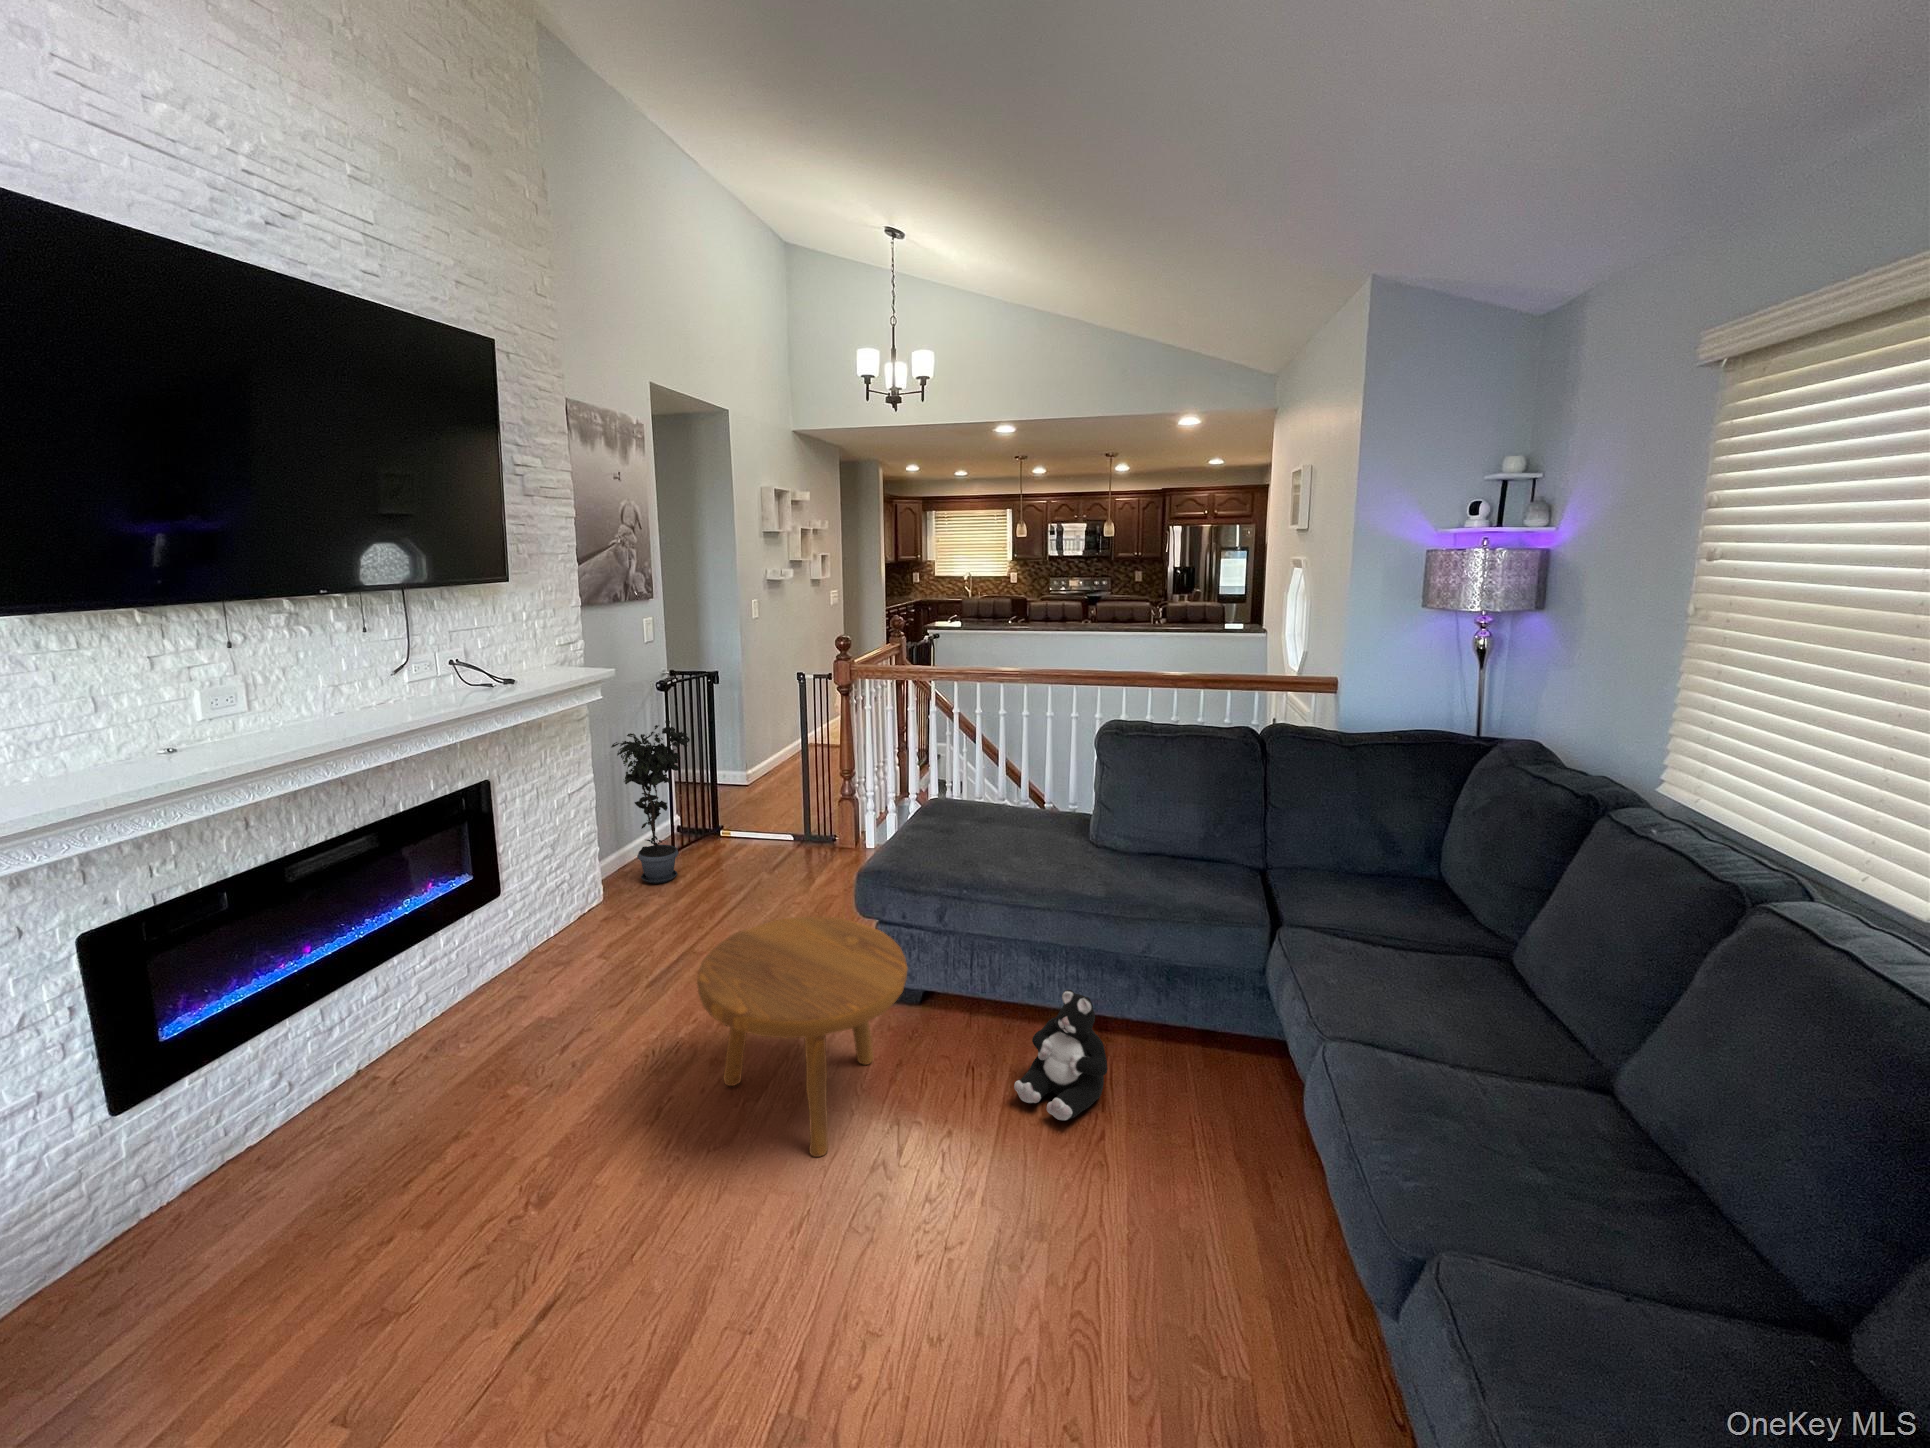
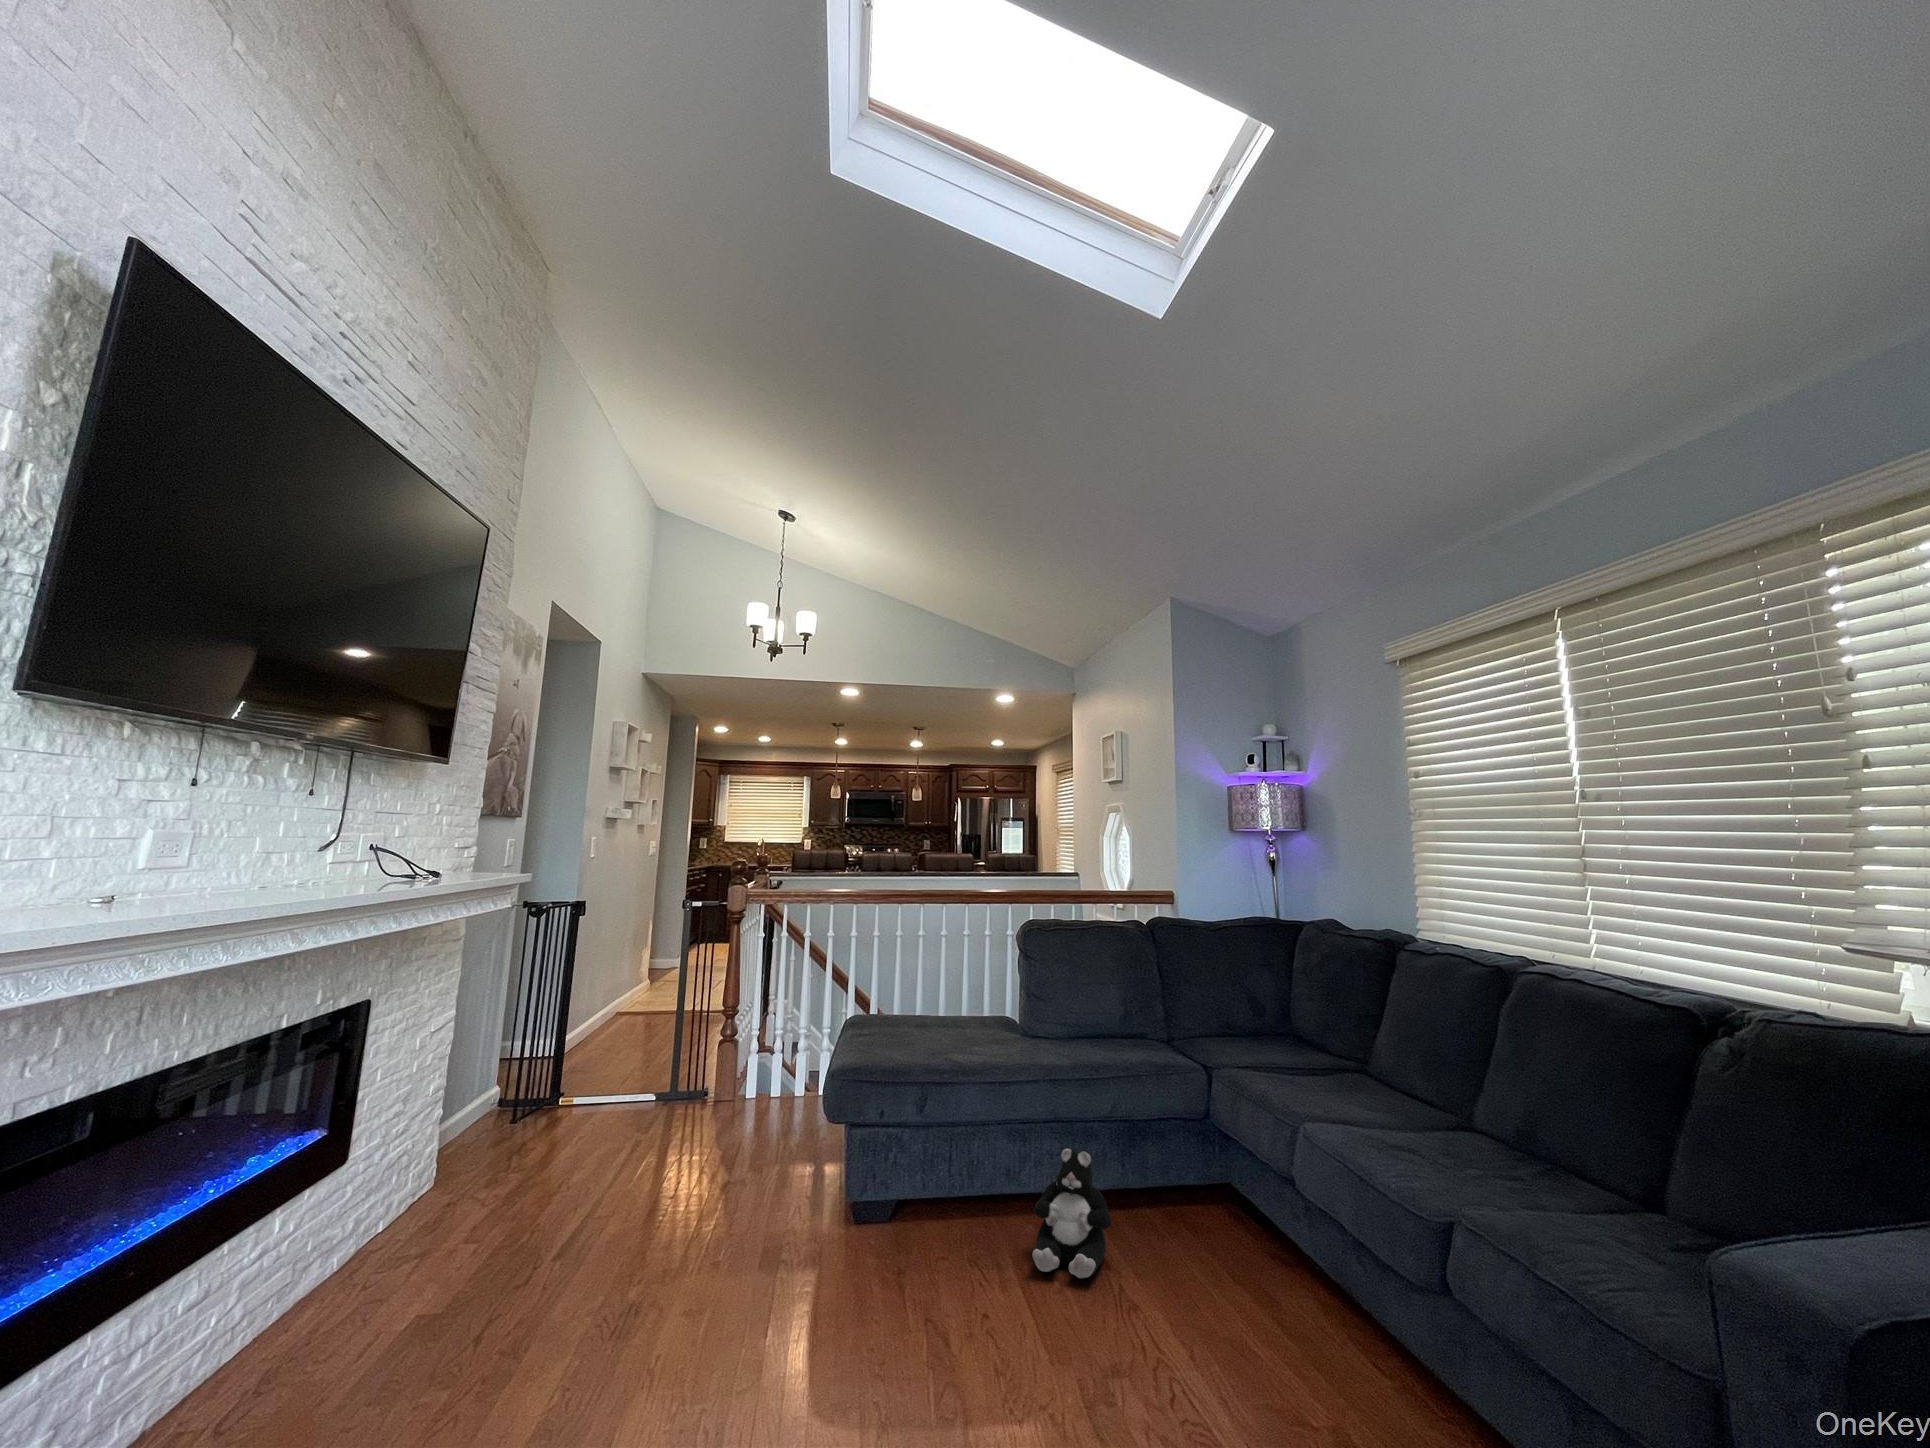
potted plant: present [611,719,690,883] -> none [478,944,572,1157]
footstool: present [697,917,908,1157] -> none [721,1109,939,1366]

